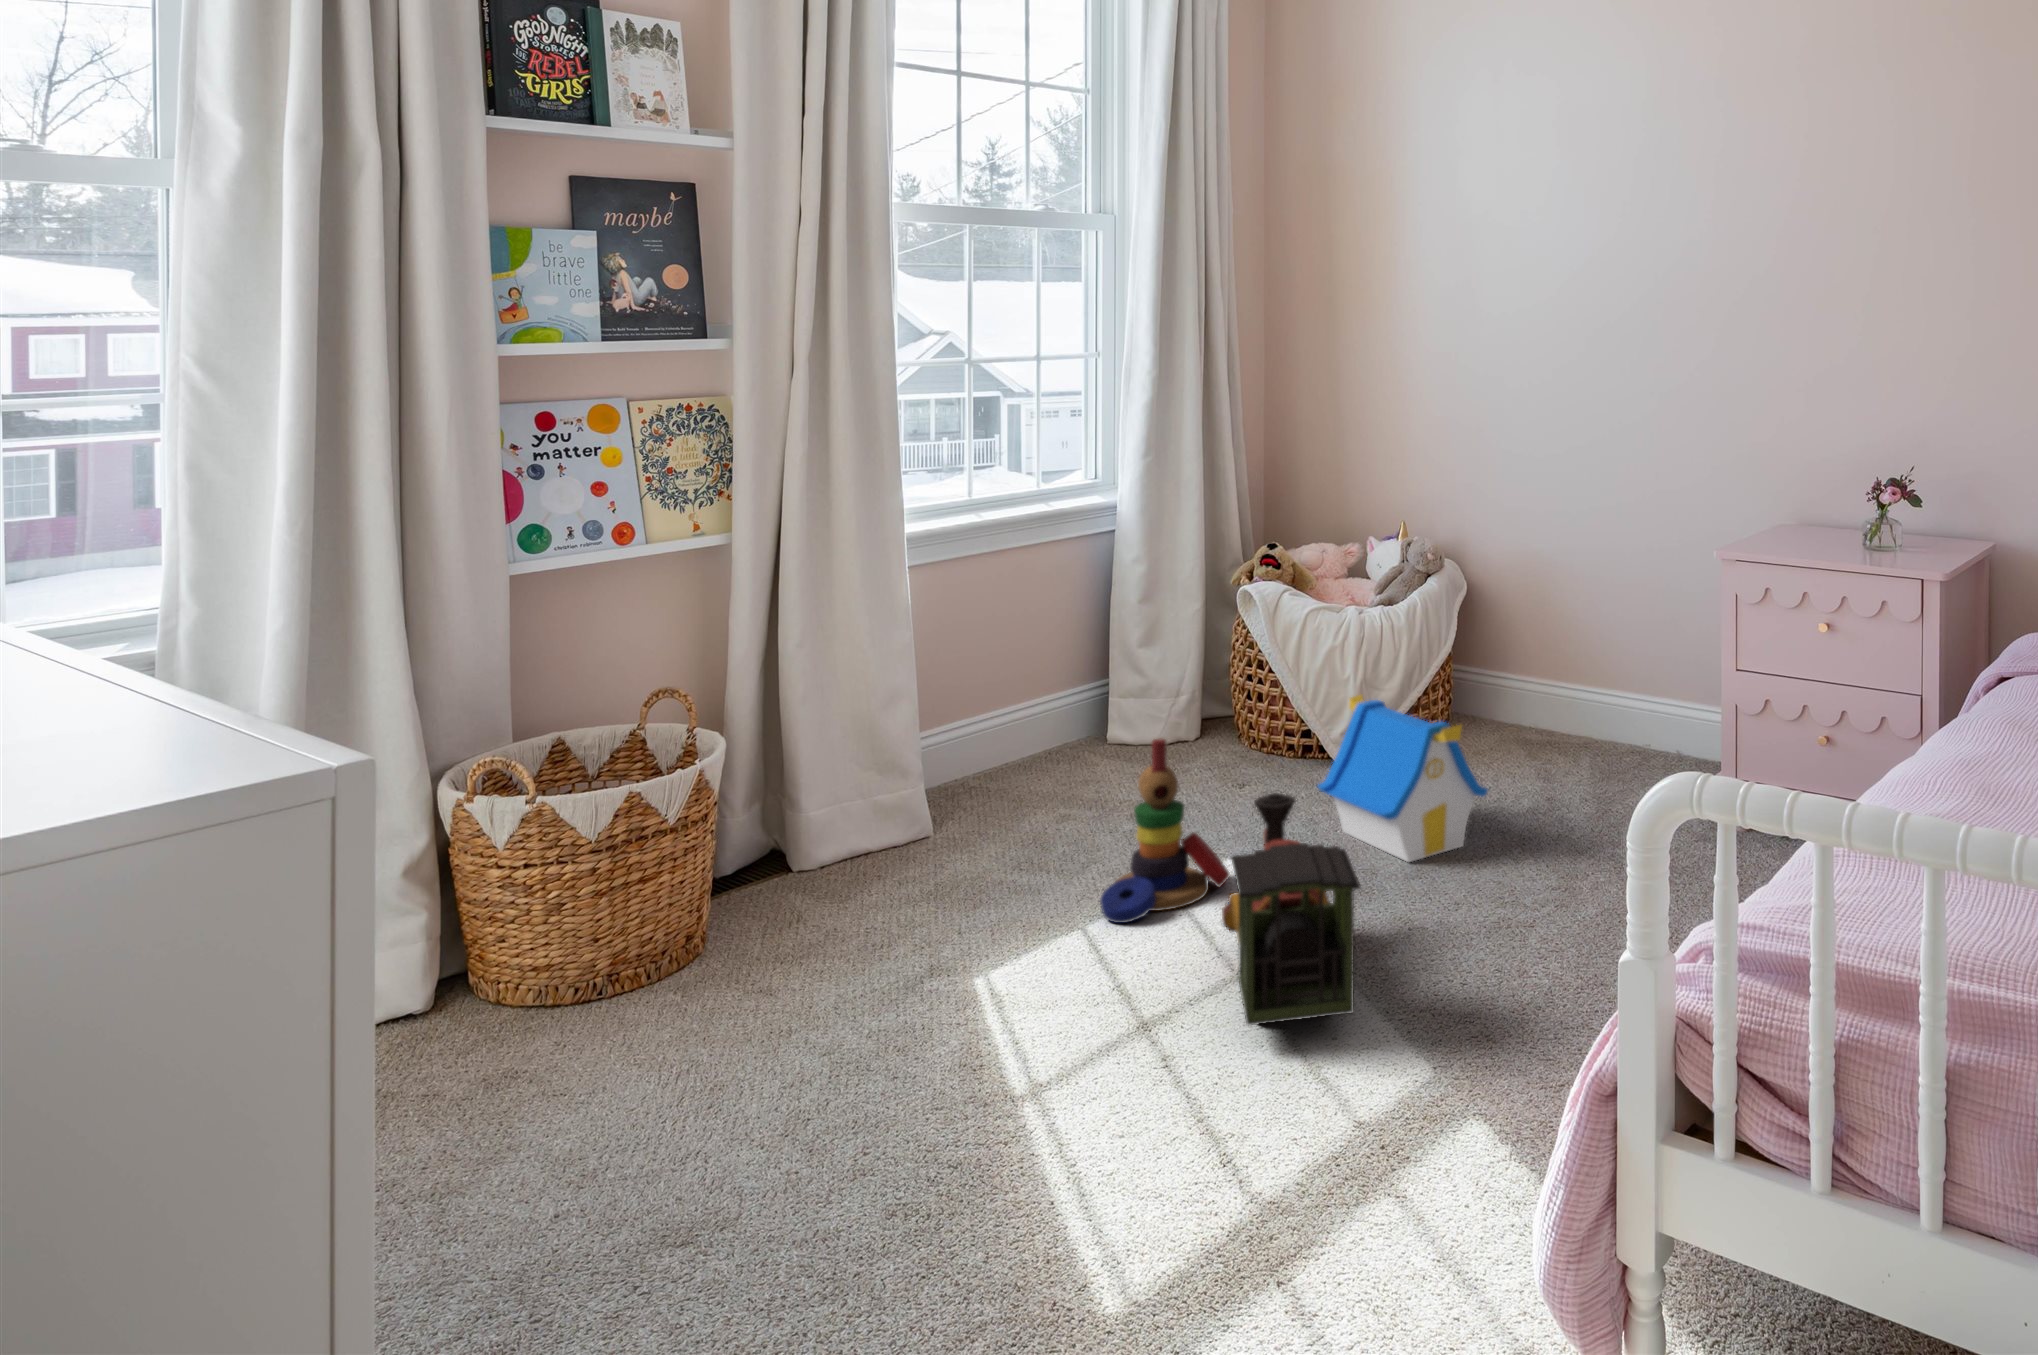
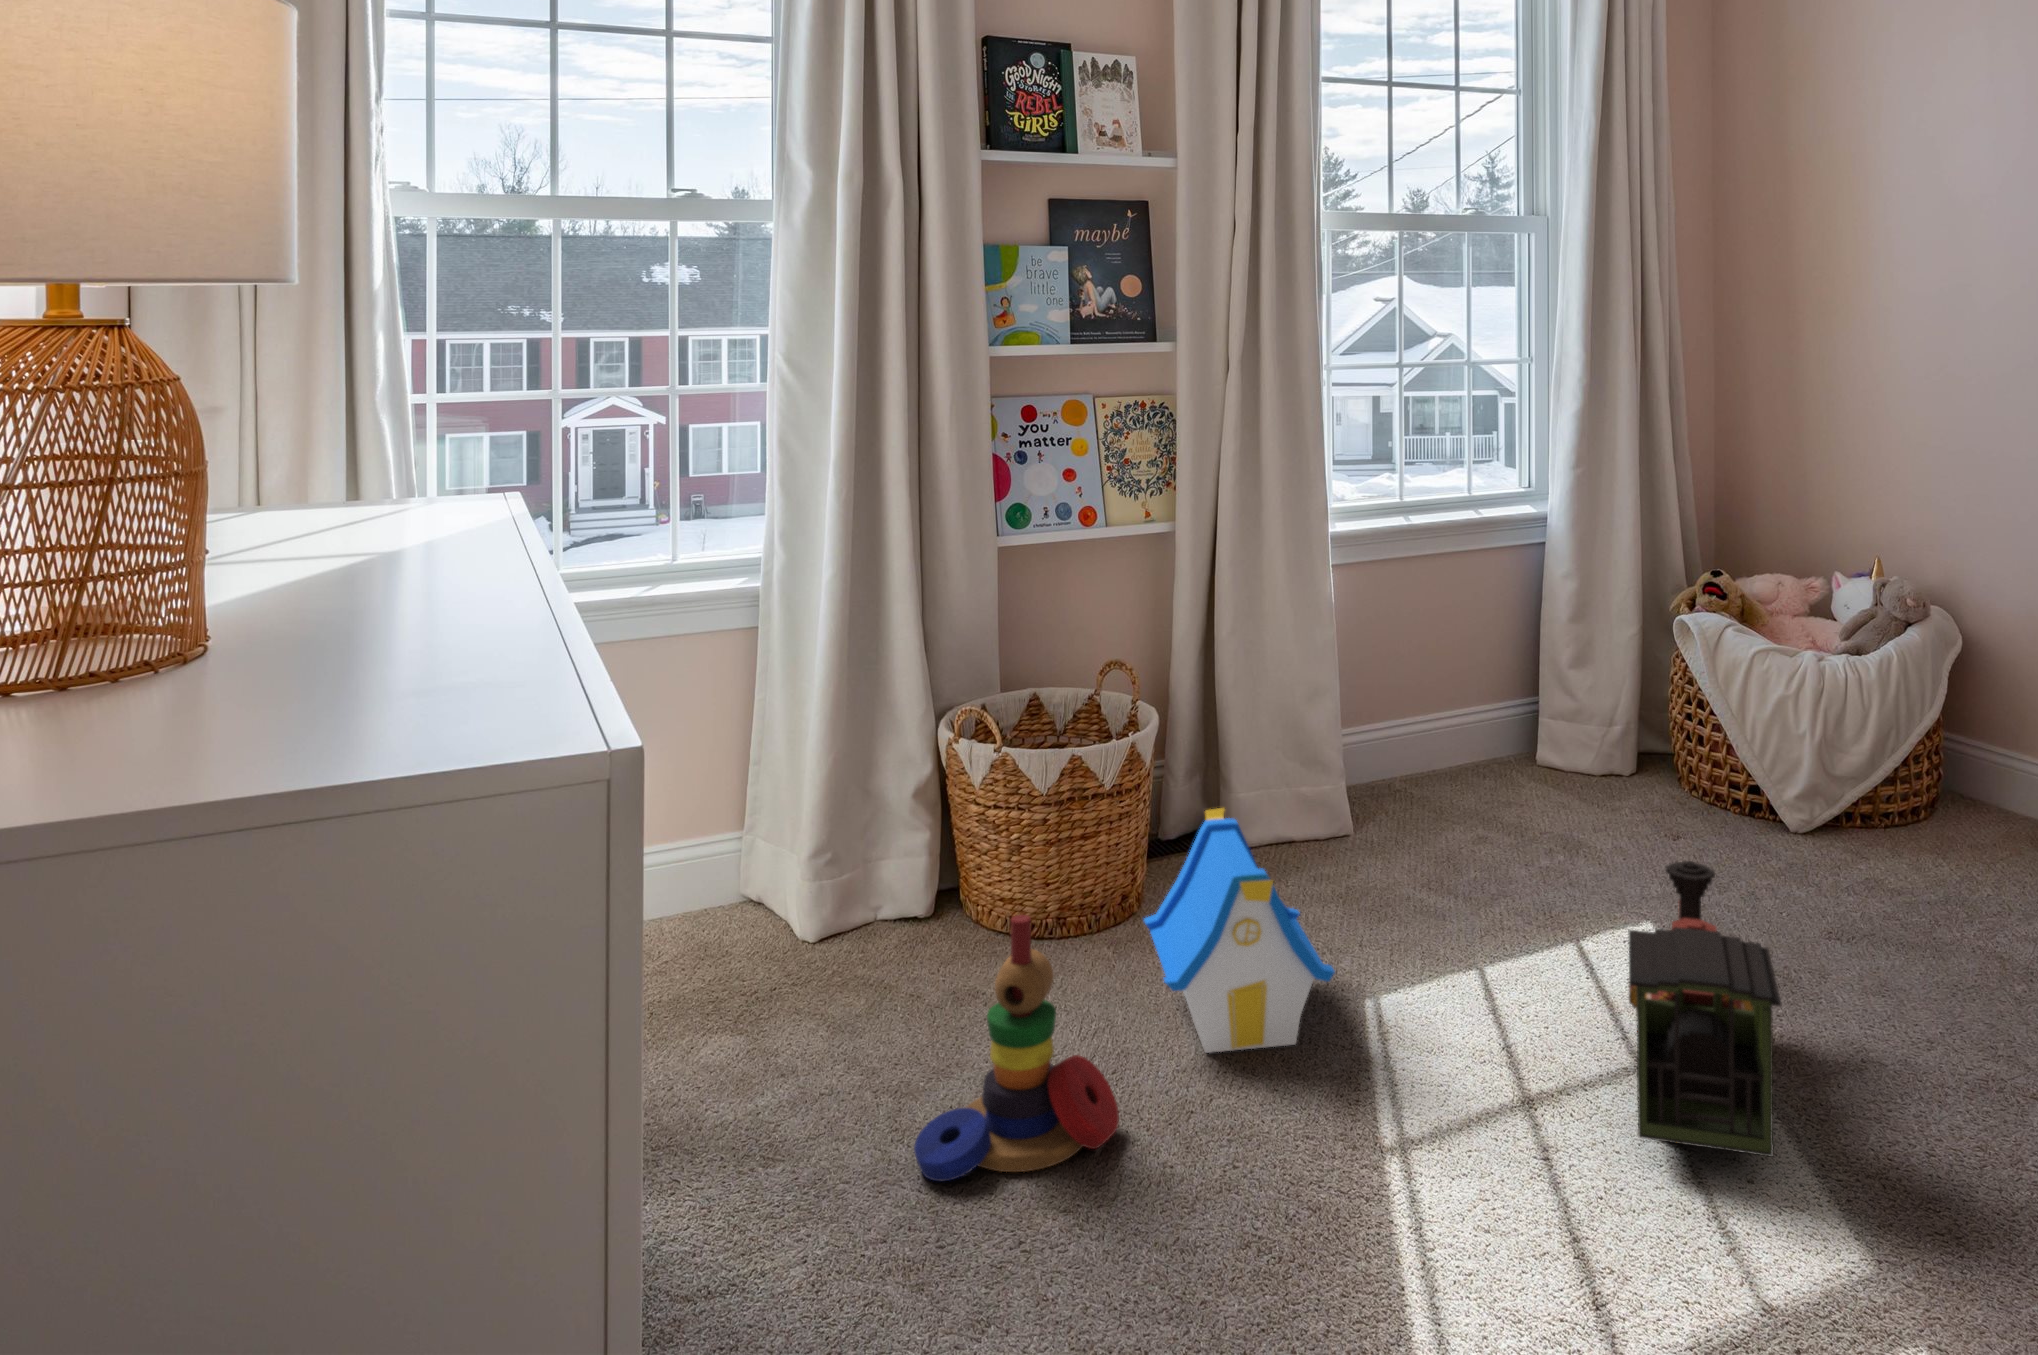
toy house: present [1318,695,1488,862] -> present [1144,808,1335,1053]
stacking toy: present [1100,738,1230,923] -> present [914,915,1119,1181]

